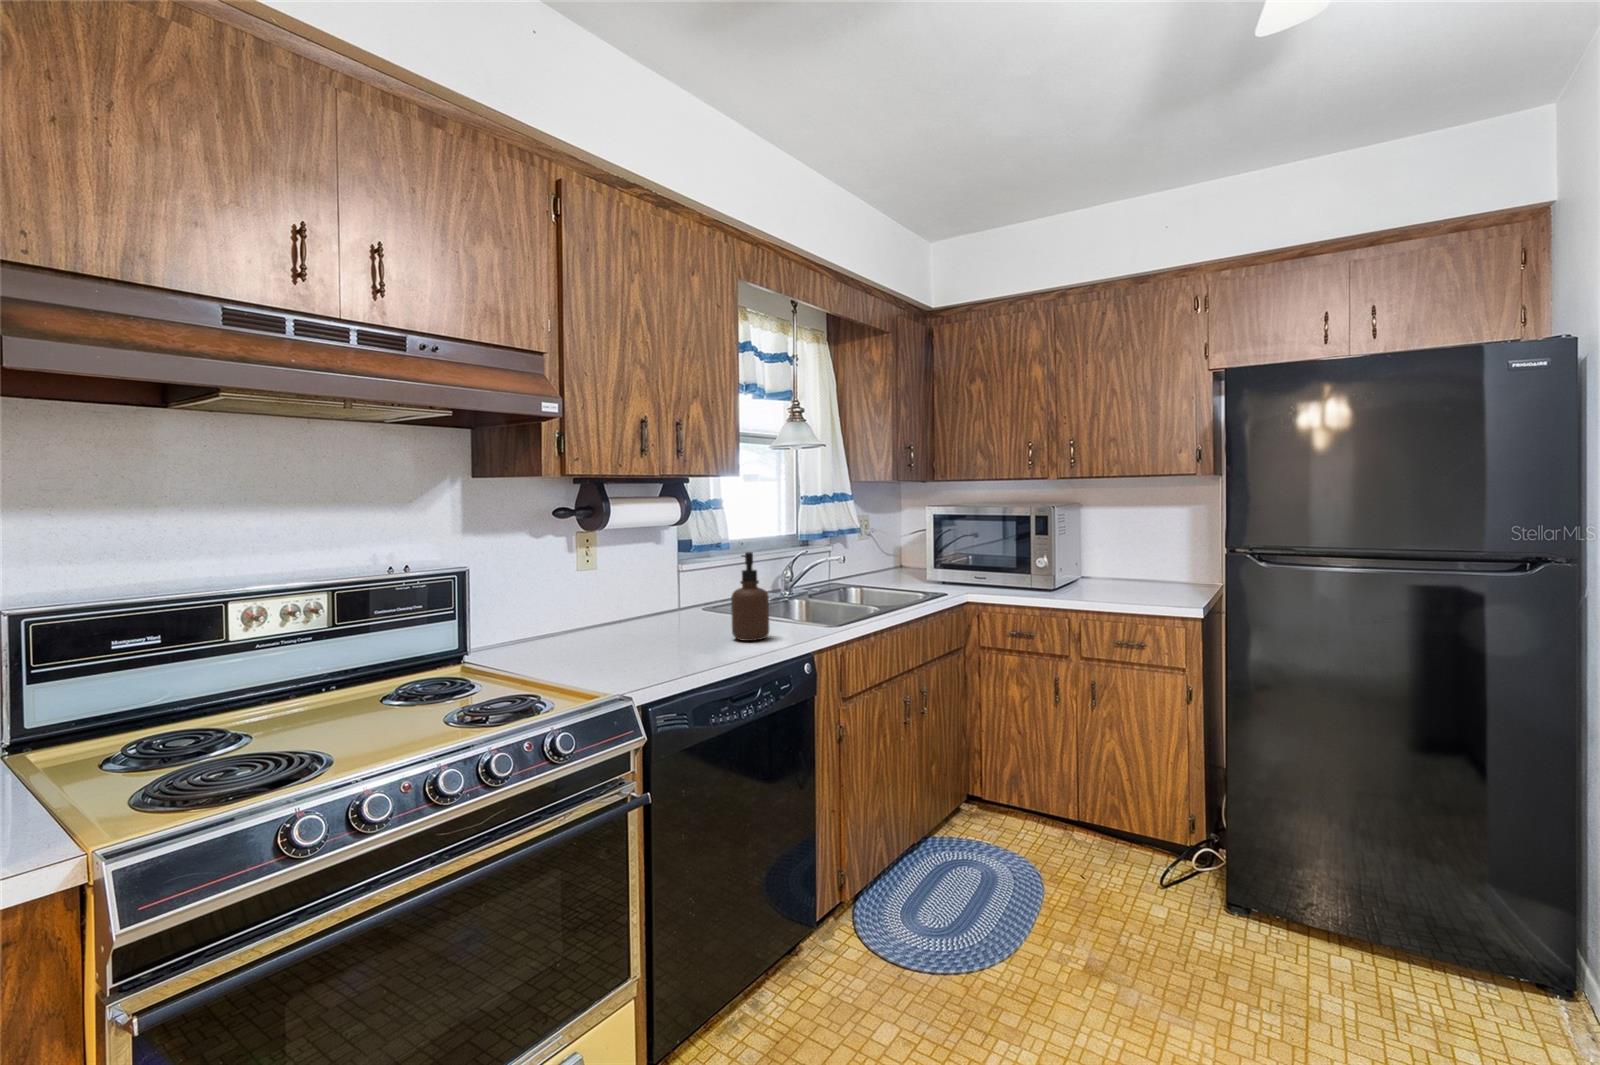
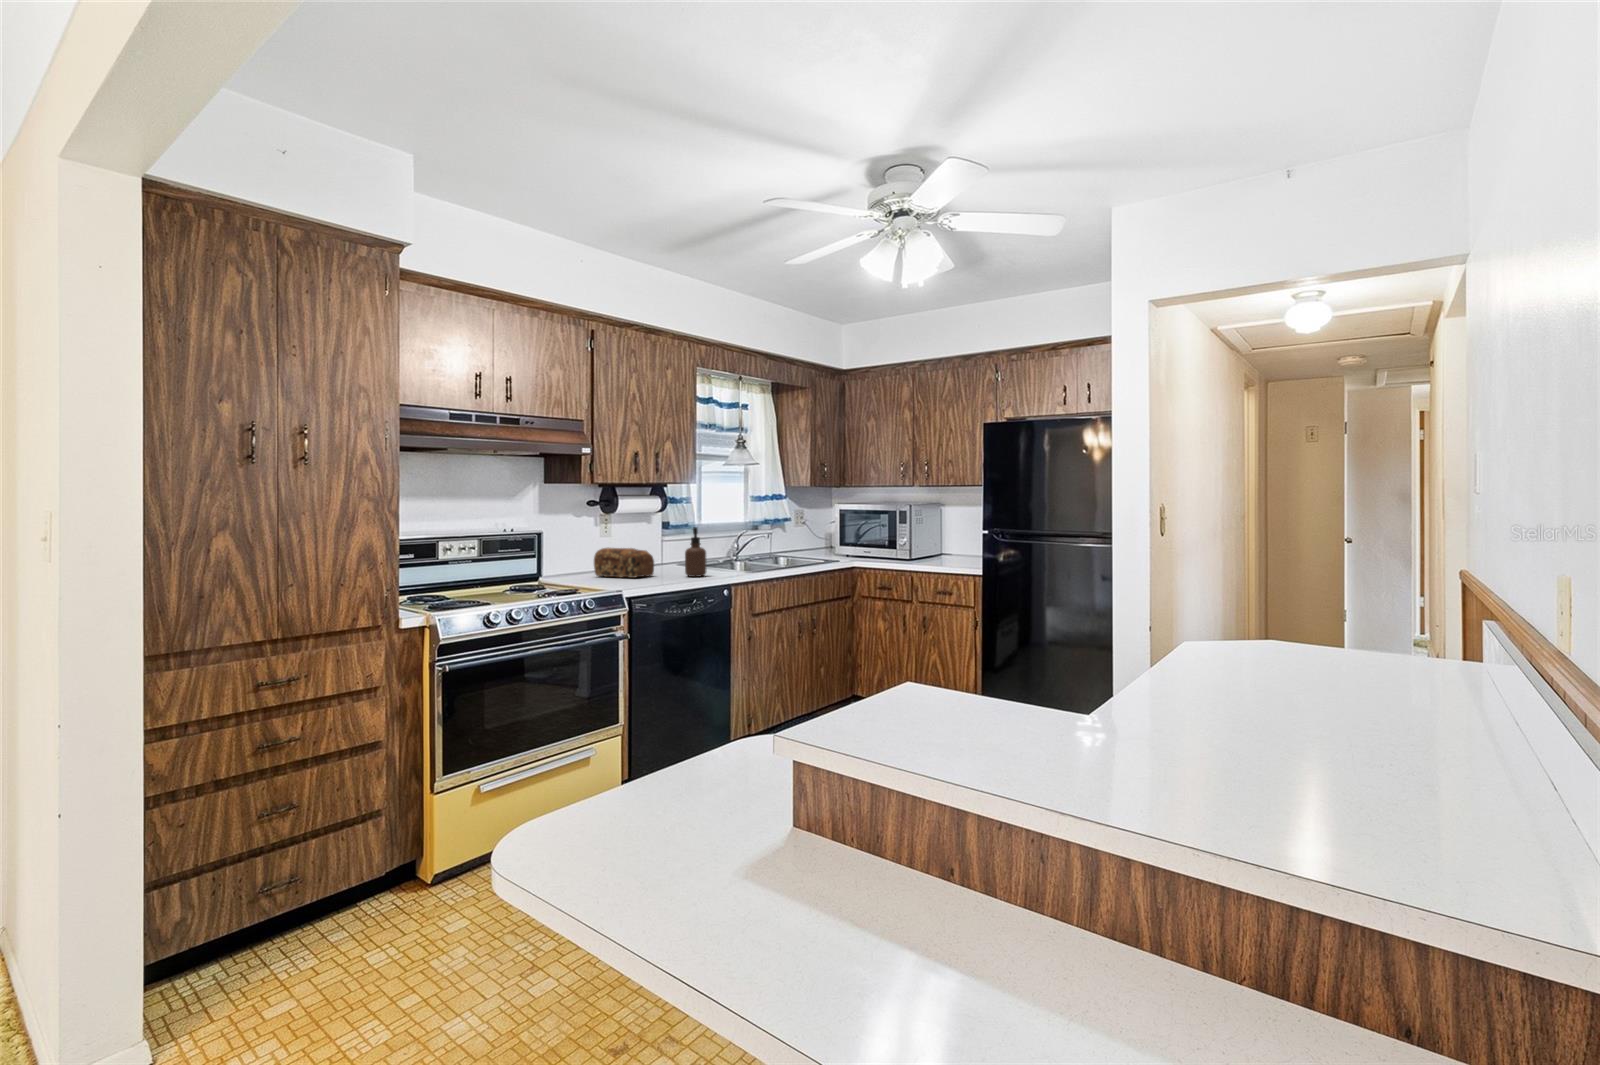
bread loaf: none [567,590,676,646] -> present [594,548,654,578]

